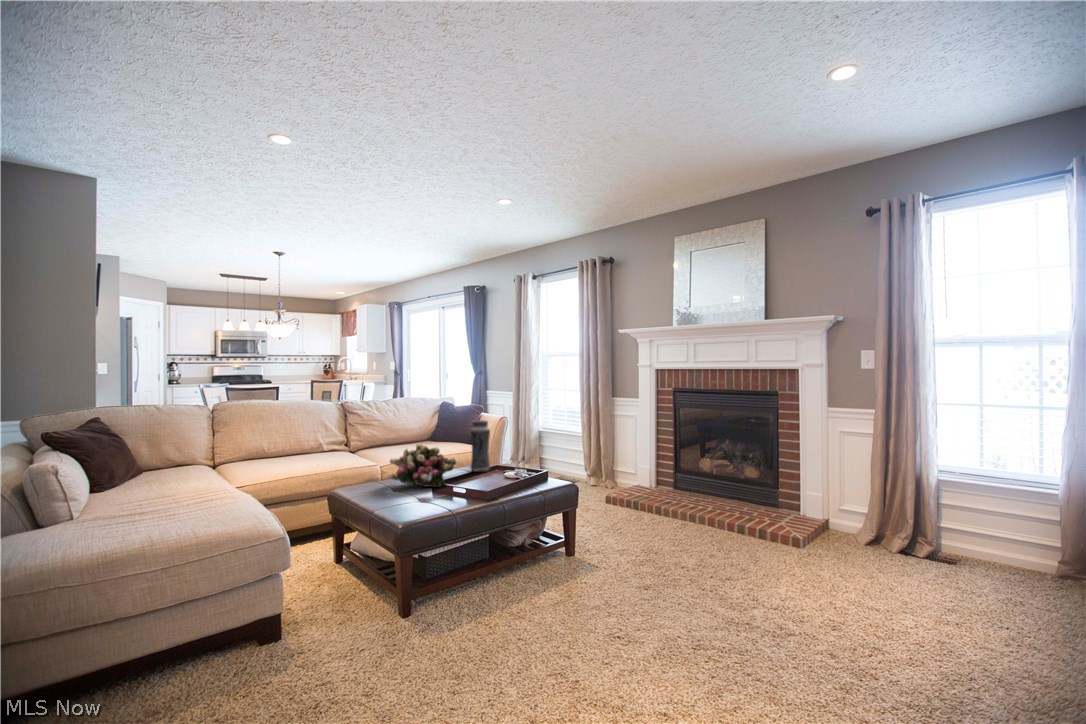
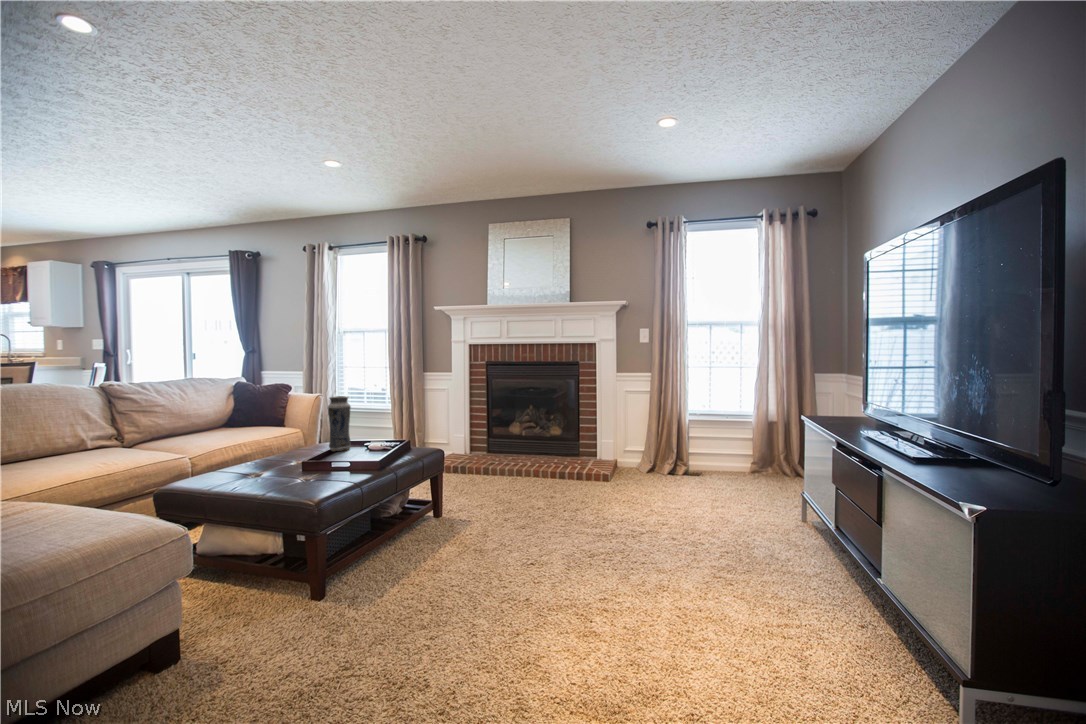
flower arrangement: present [388,443,456,487] -> none [247,425,329,472]

